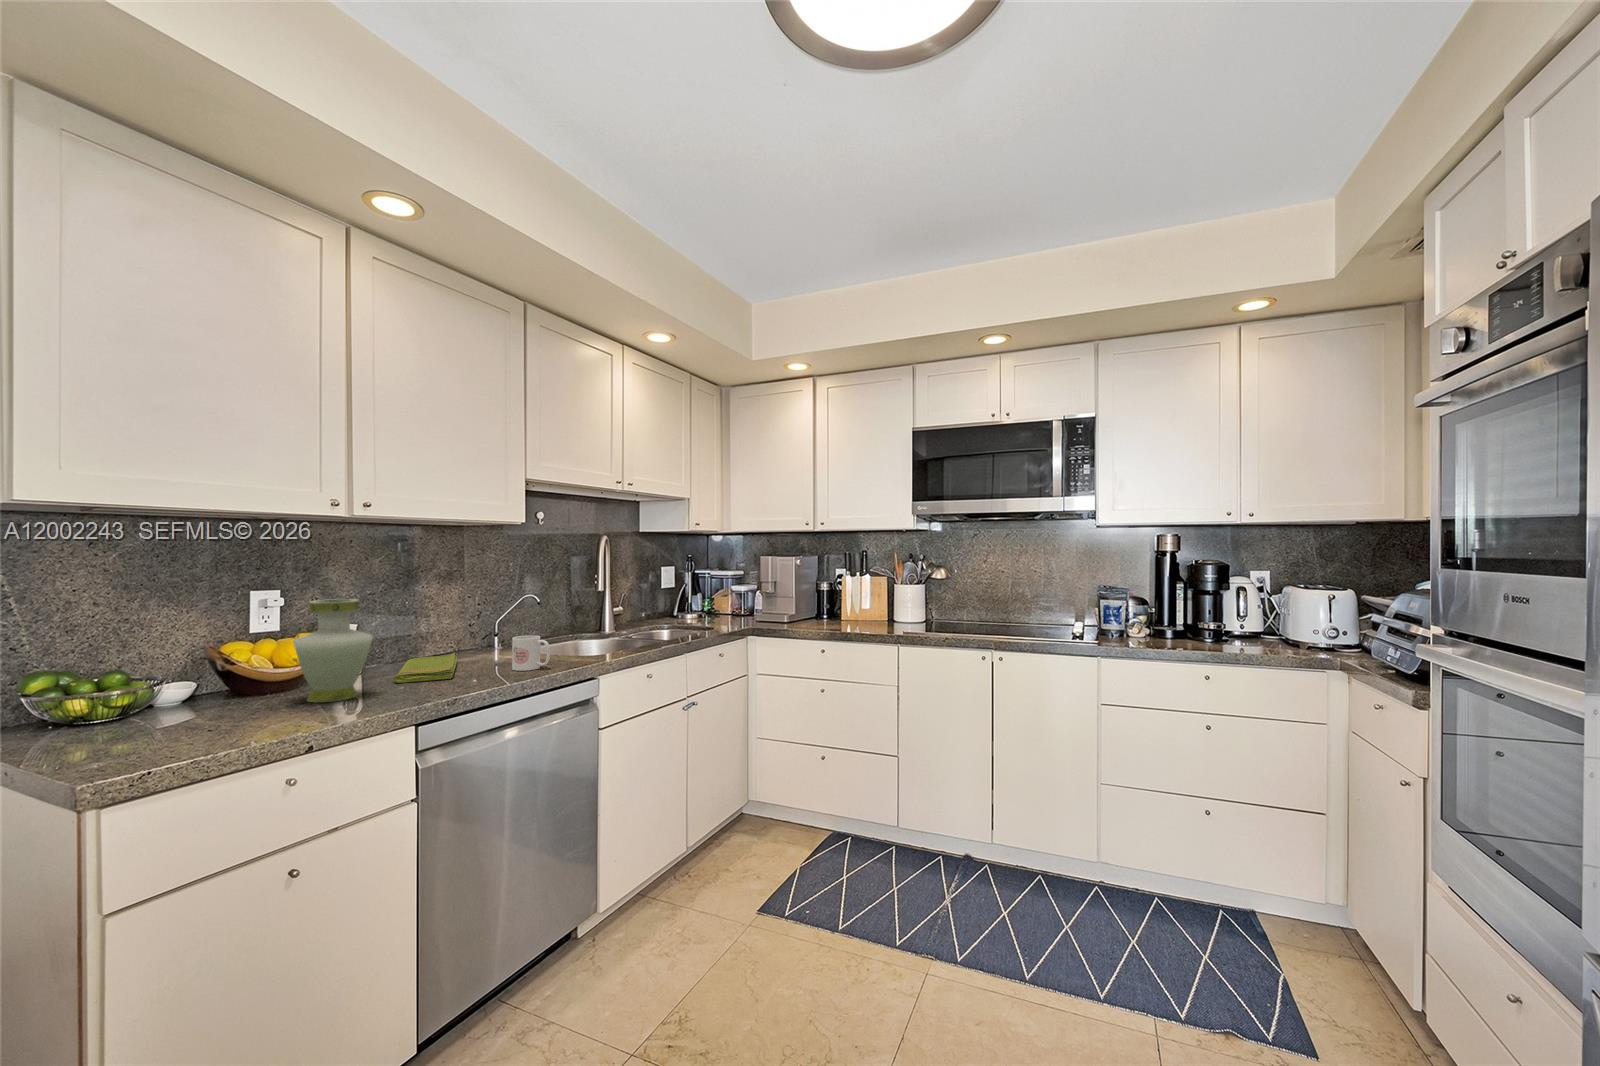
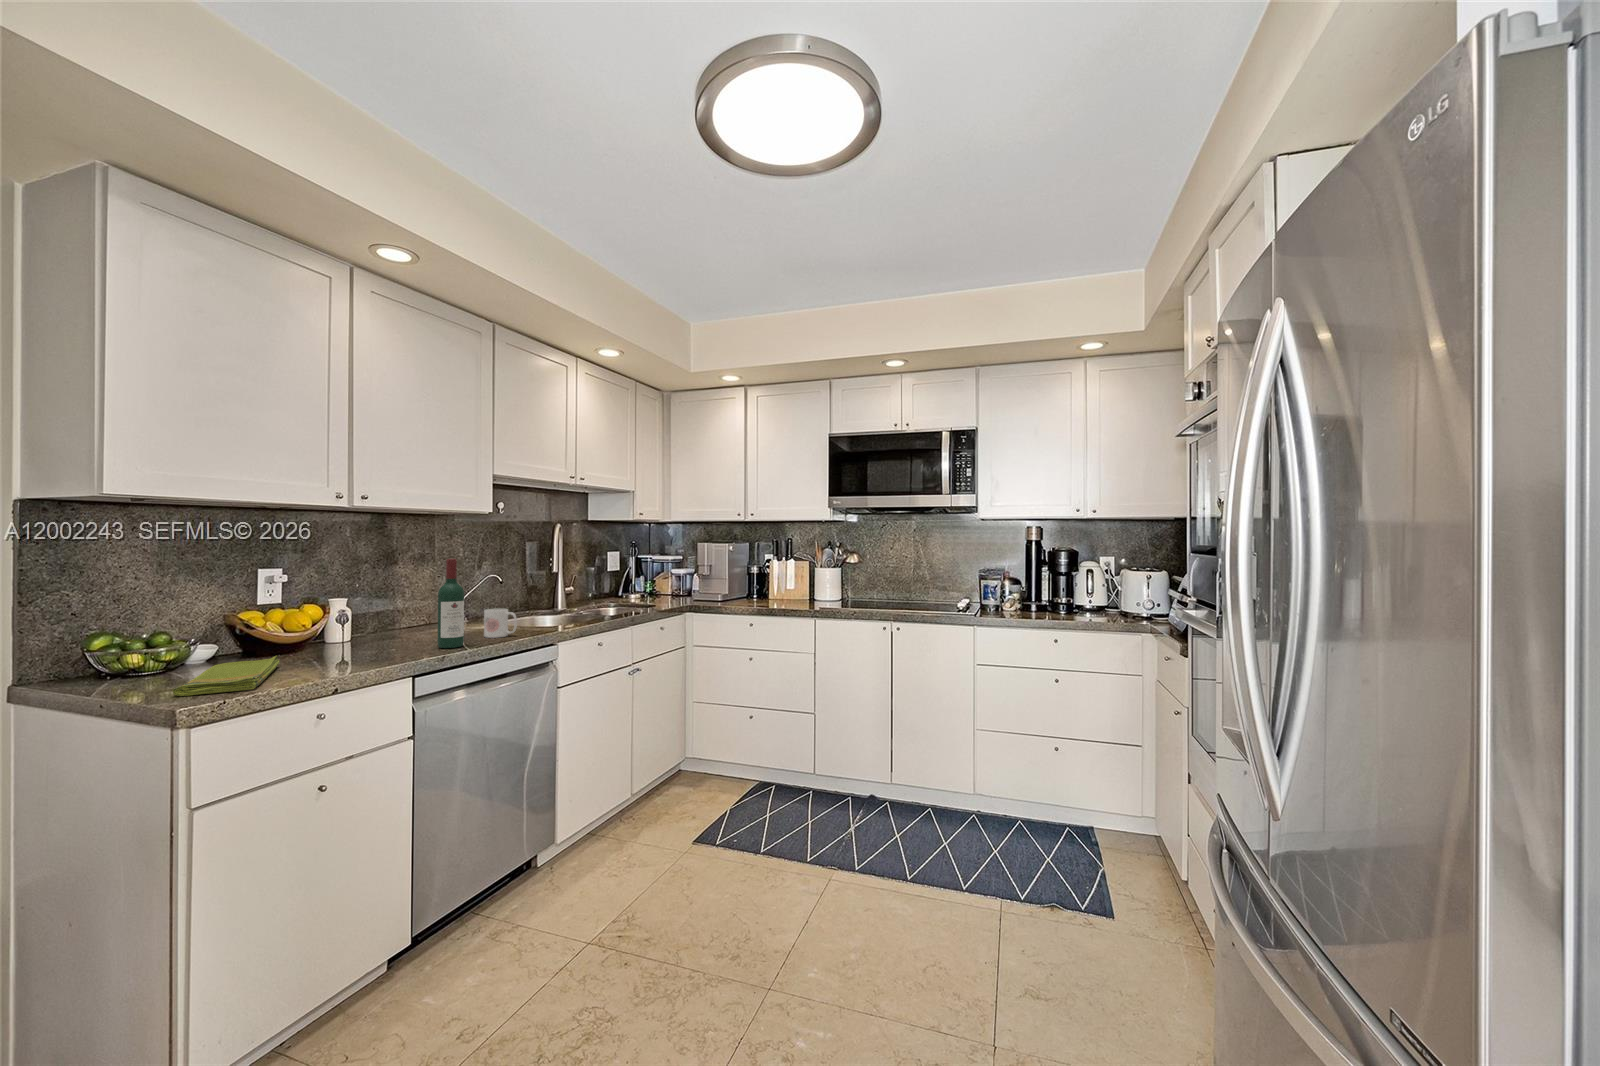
wine bottle: none [453,578,484,686] -> present [438,559,464,648]
vase: present [293,599,373,702] -> none [304,576,372,660]
dish towel: present [393,652,457,683] -> present [173,656,280,696]

